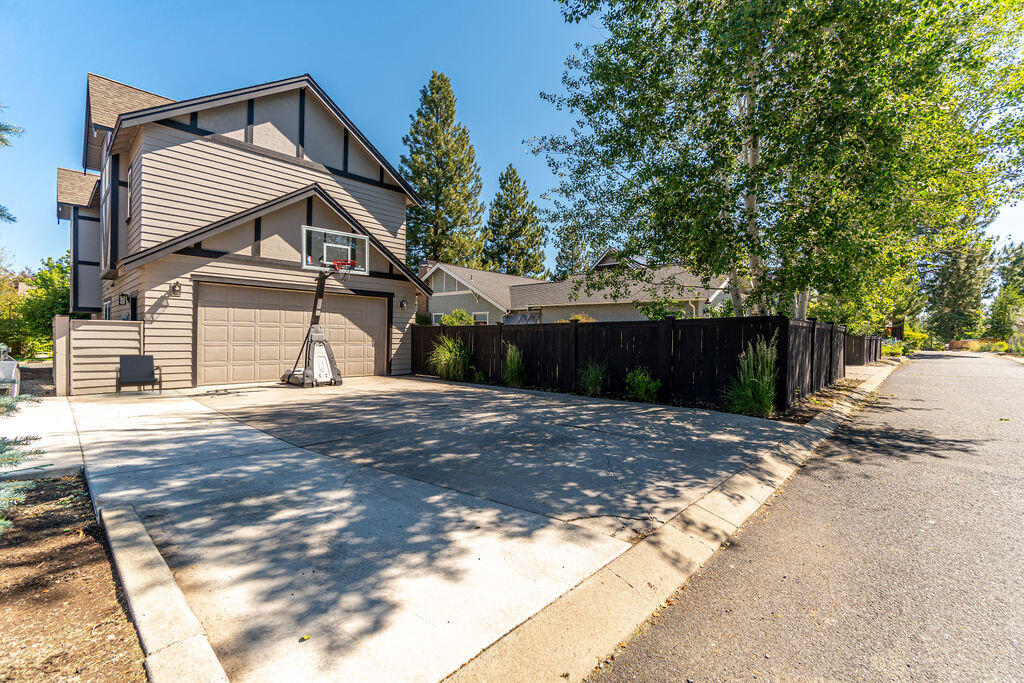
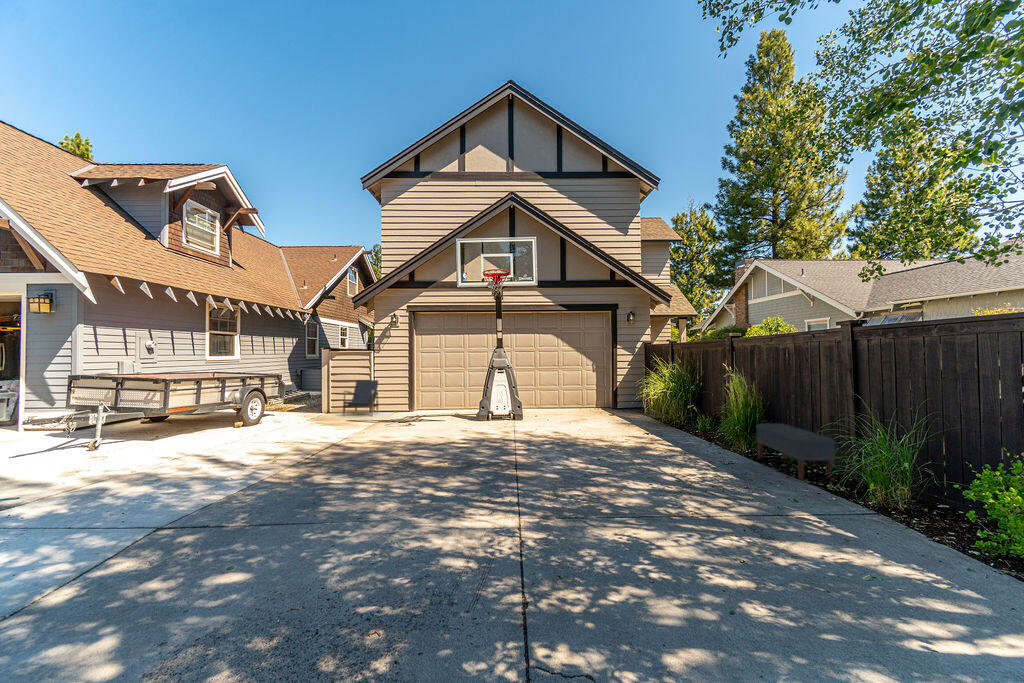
bench: none [520,372,562,396] -> present [756,423,836,481]

